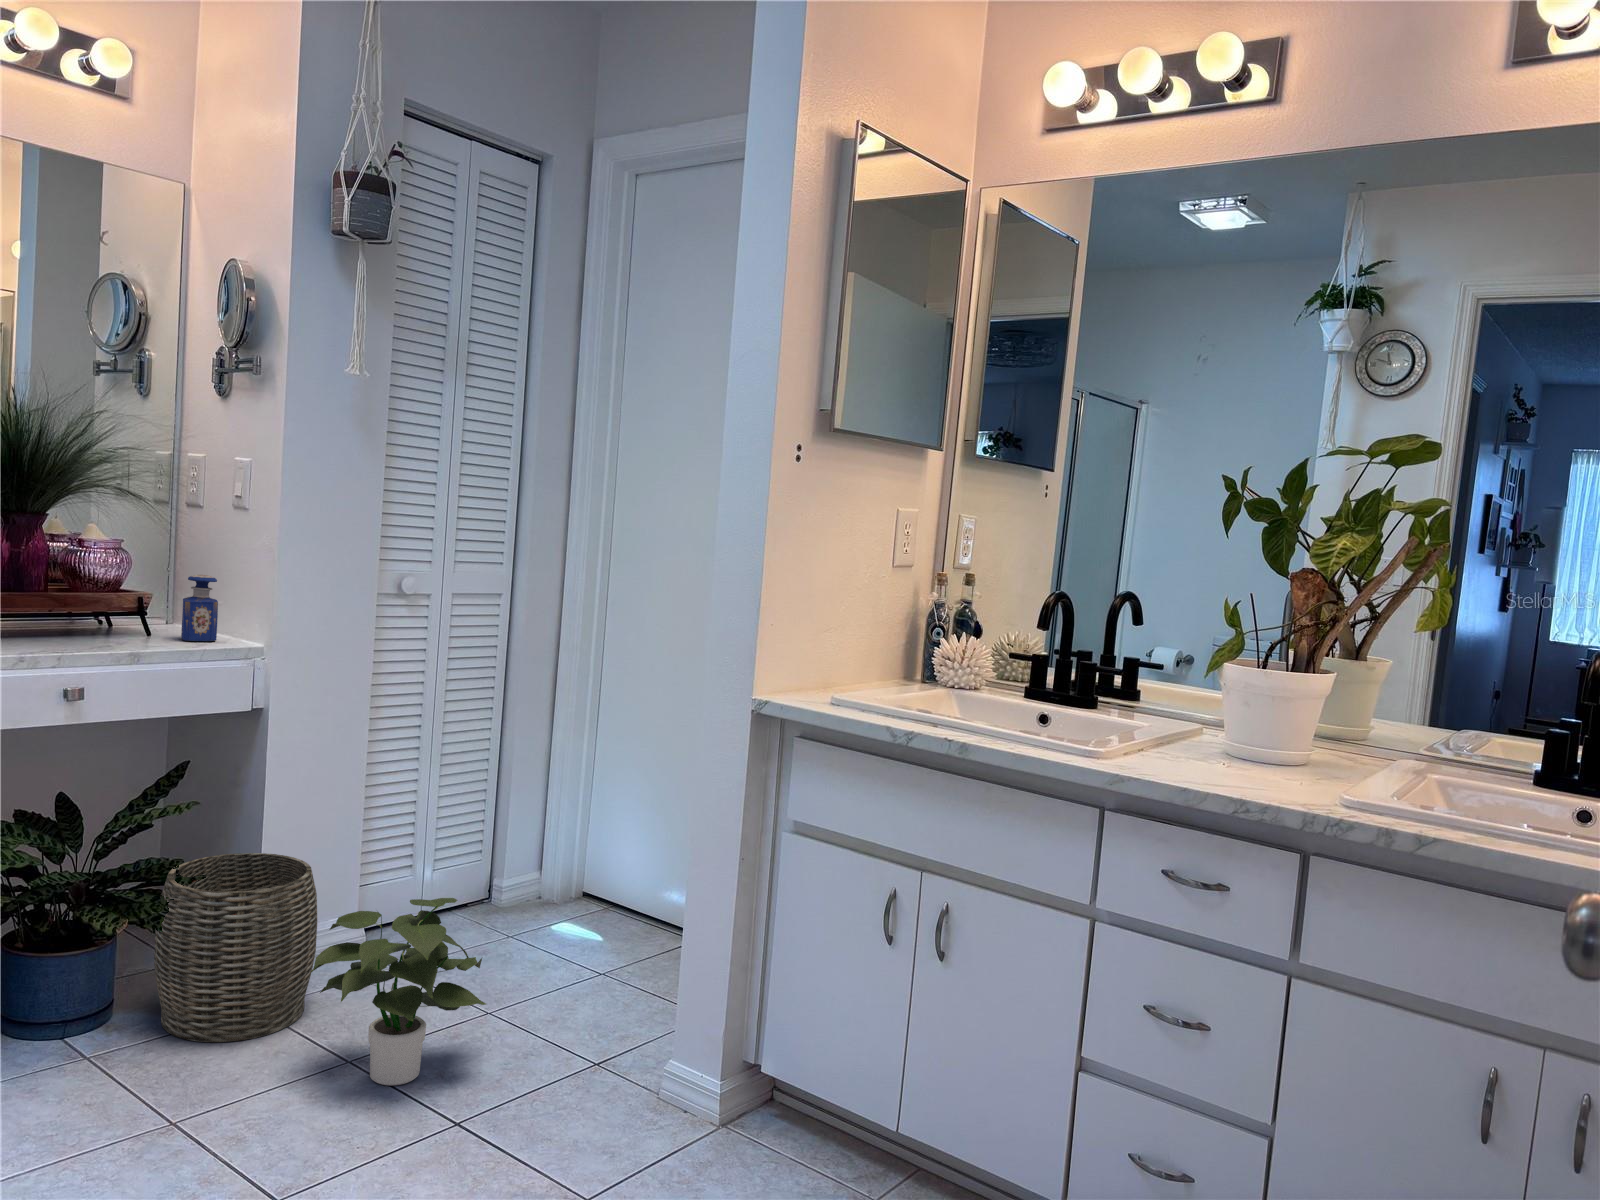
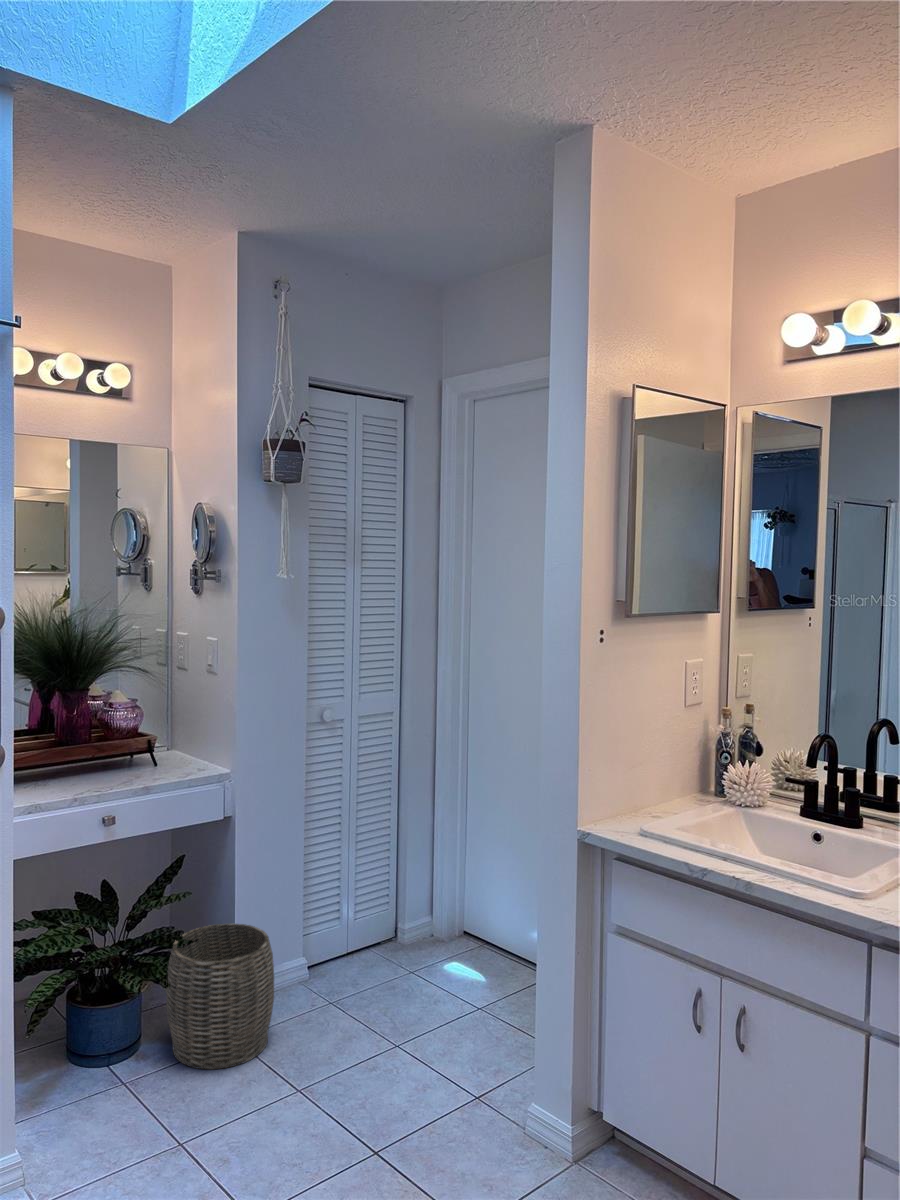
perfume bottle: present [181,575,218,641] -> none [177,725,200,772]
potted plant: present [311,898,486,1086] -> none [269,968,394,1113]

